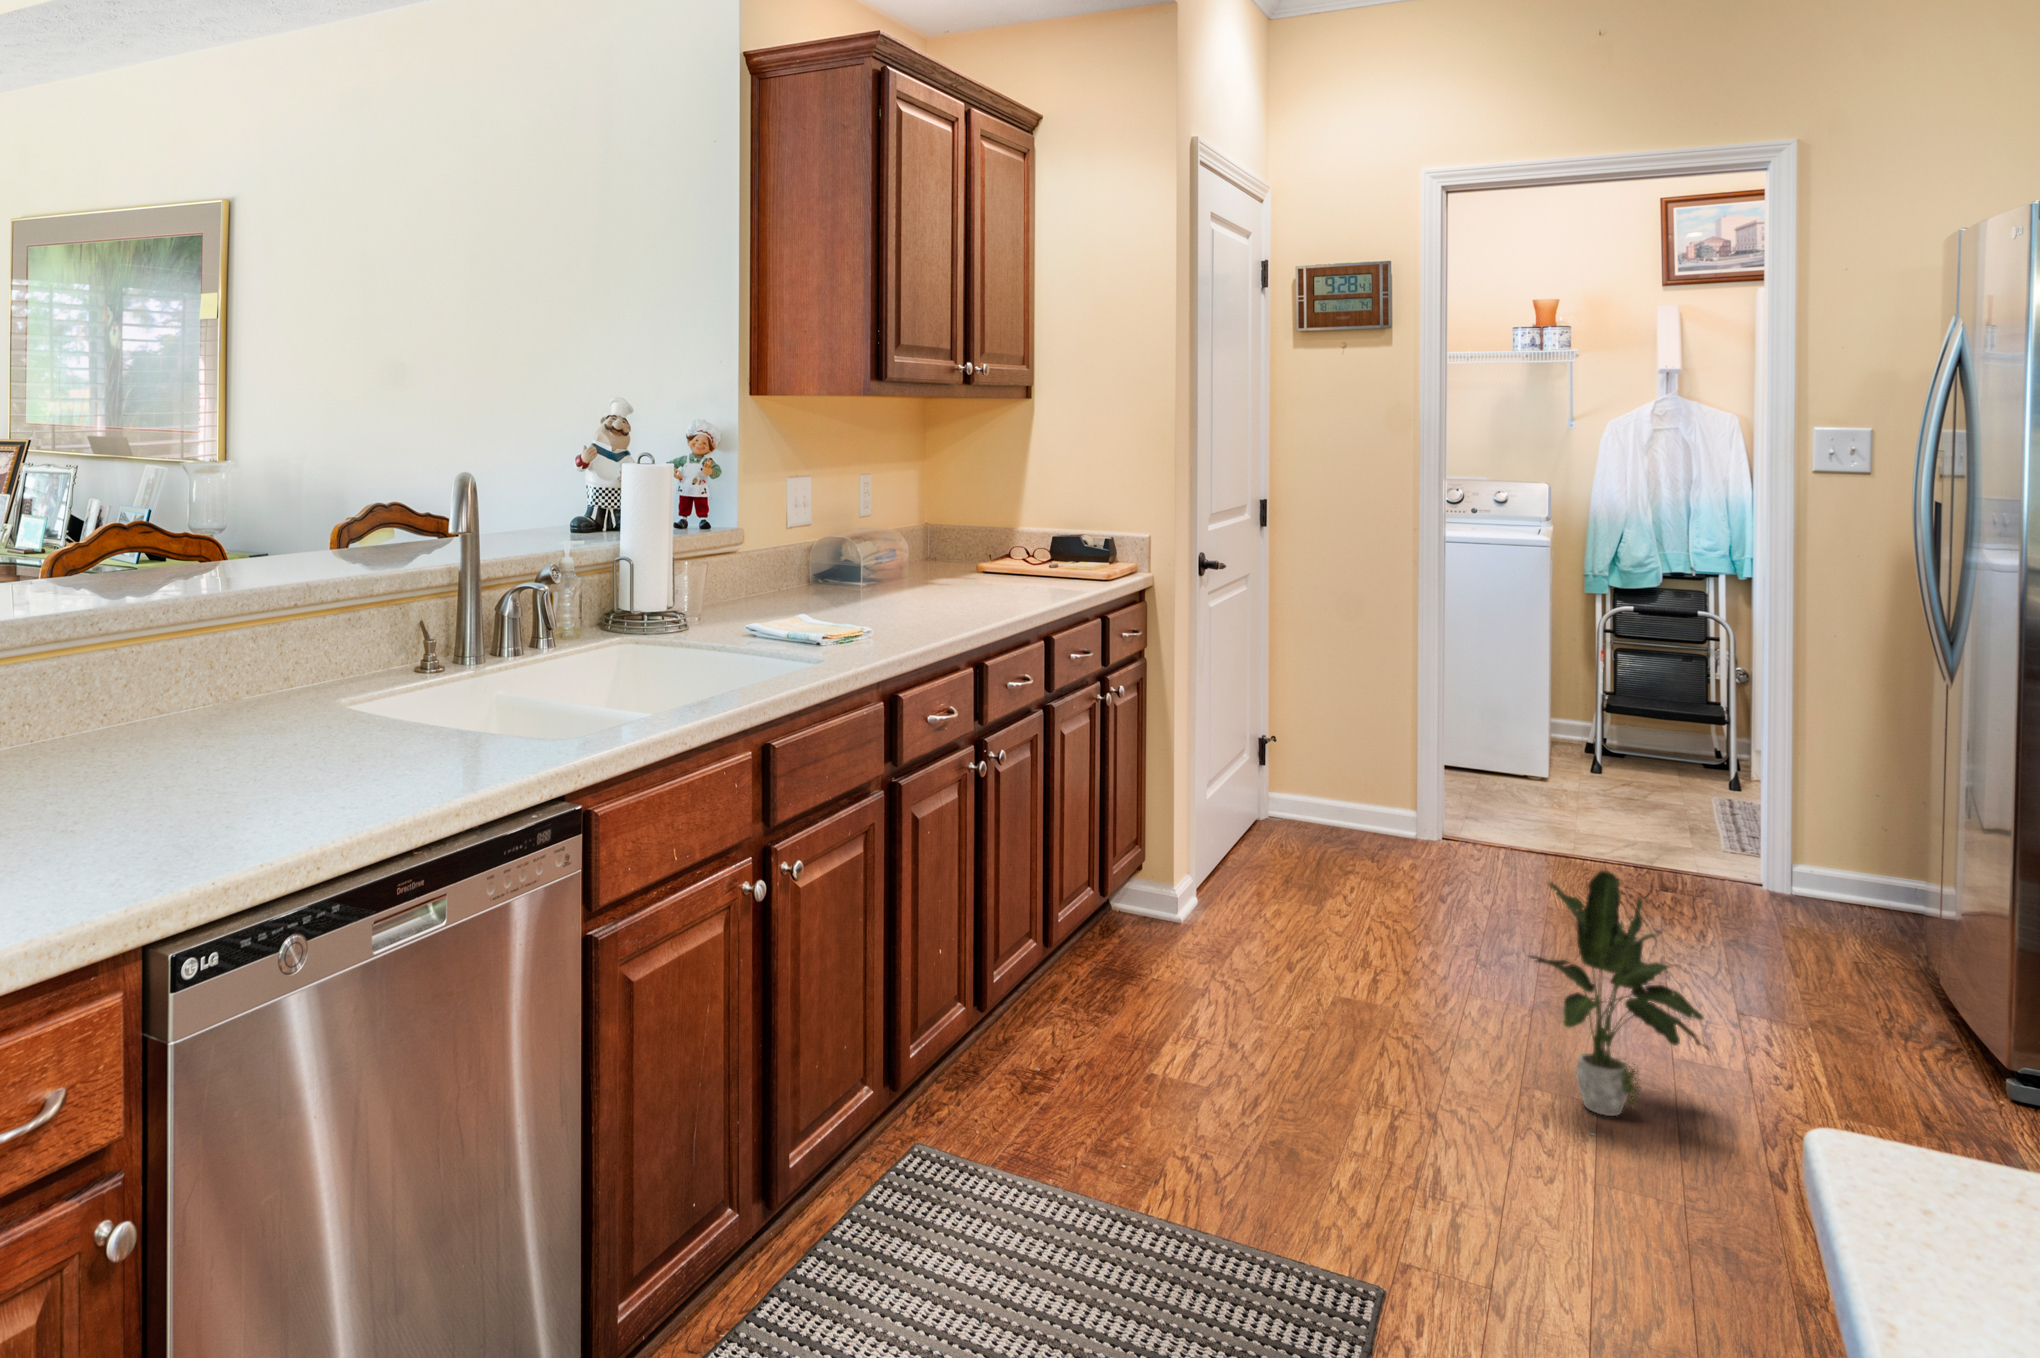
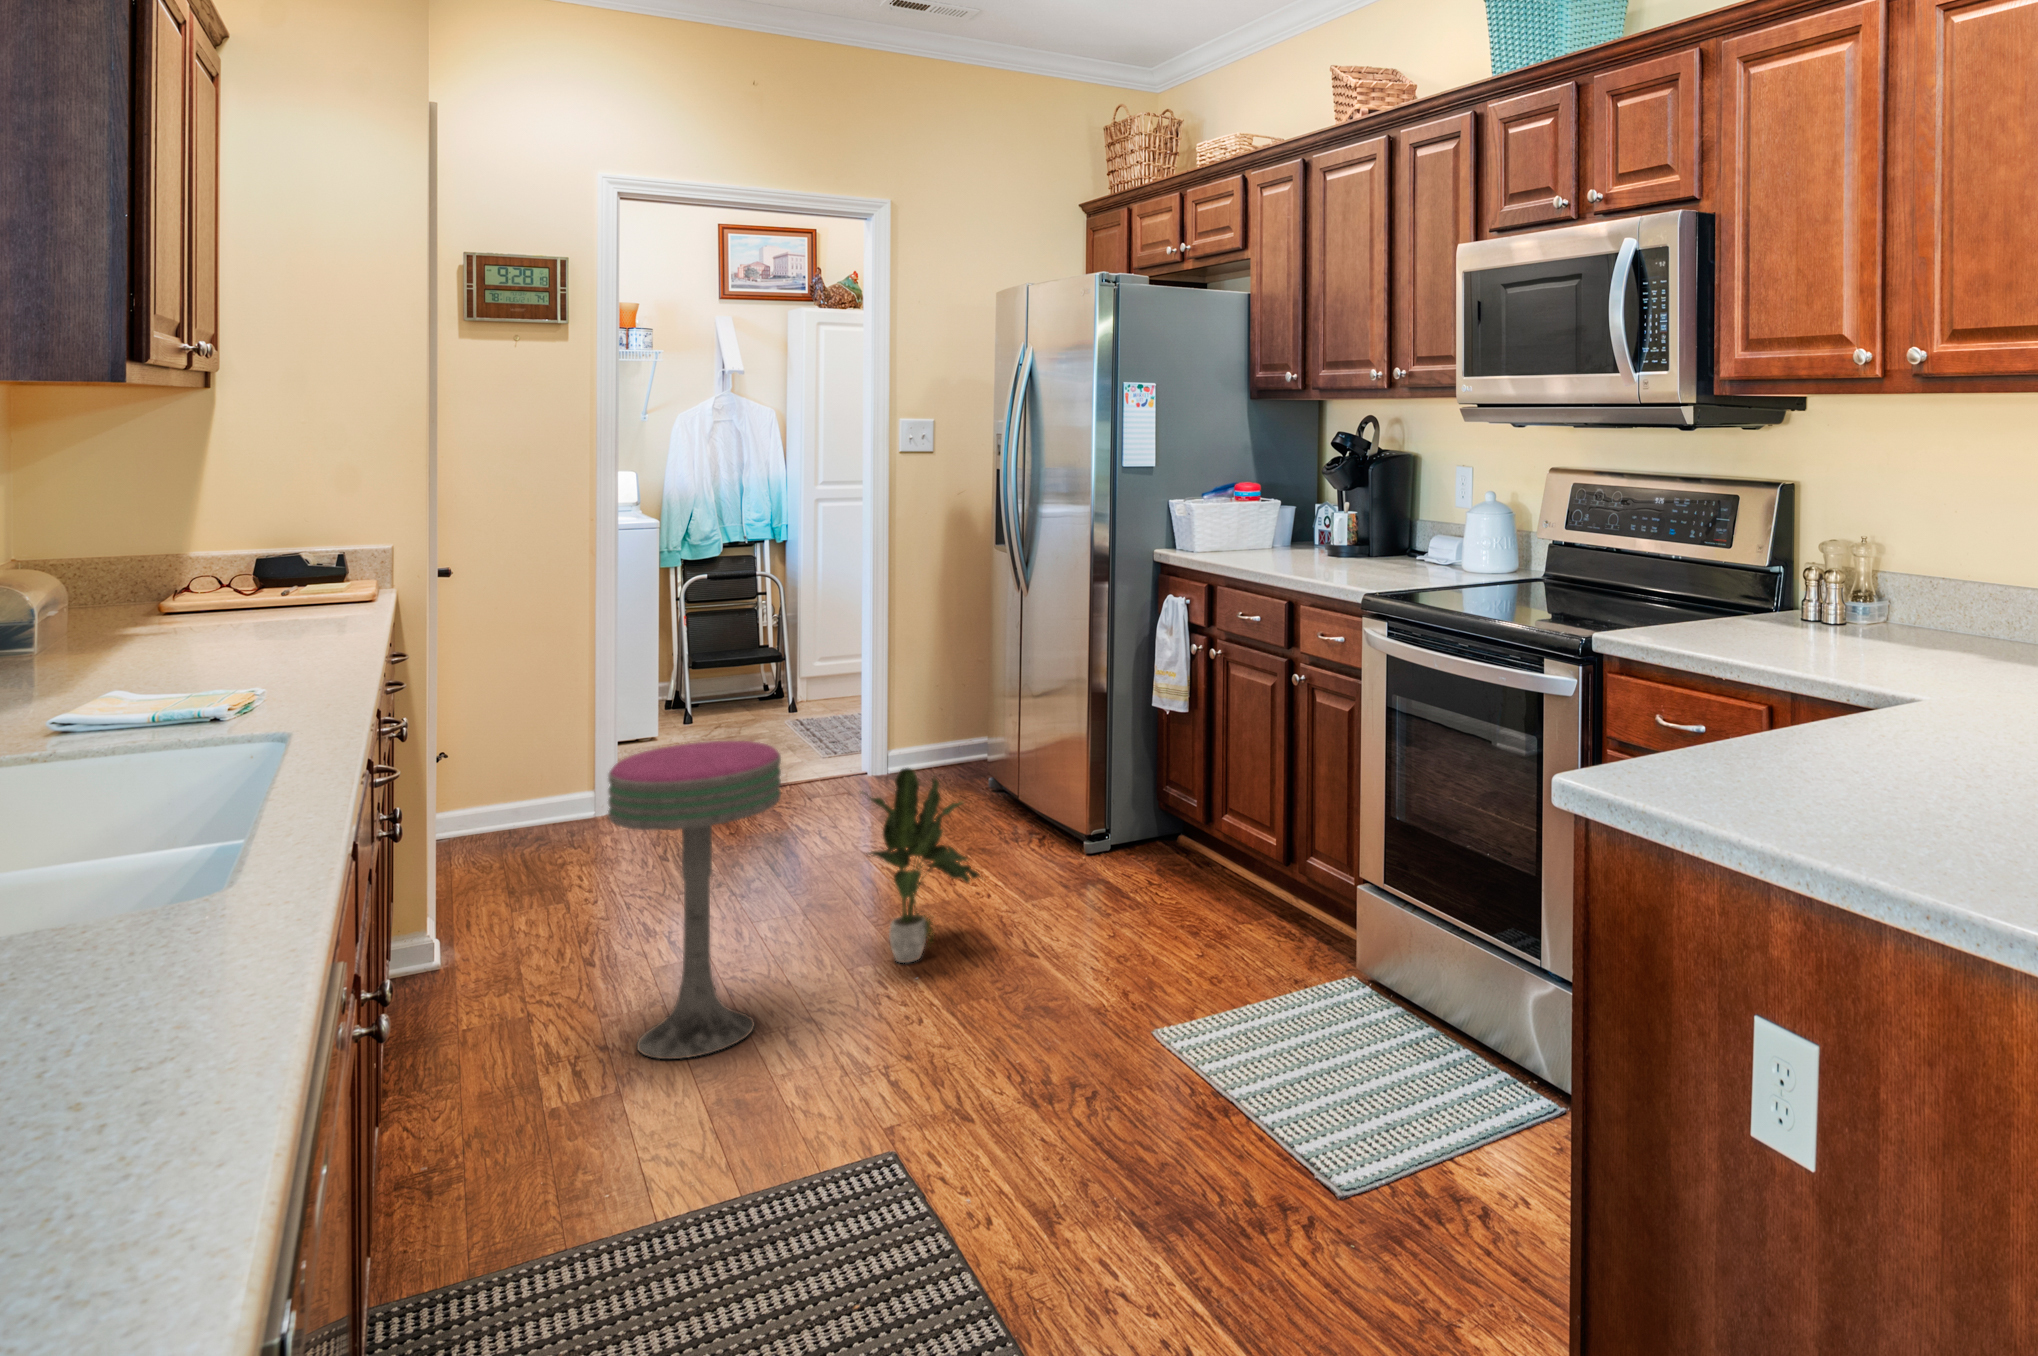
bar stool: none [1227,767,1405,1102] -> present [608,741,781,1059]

